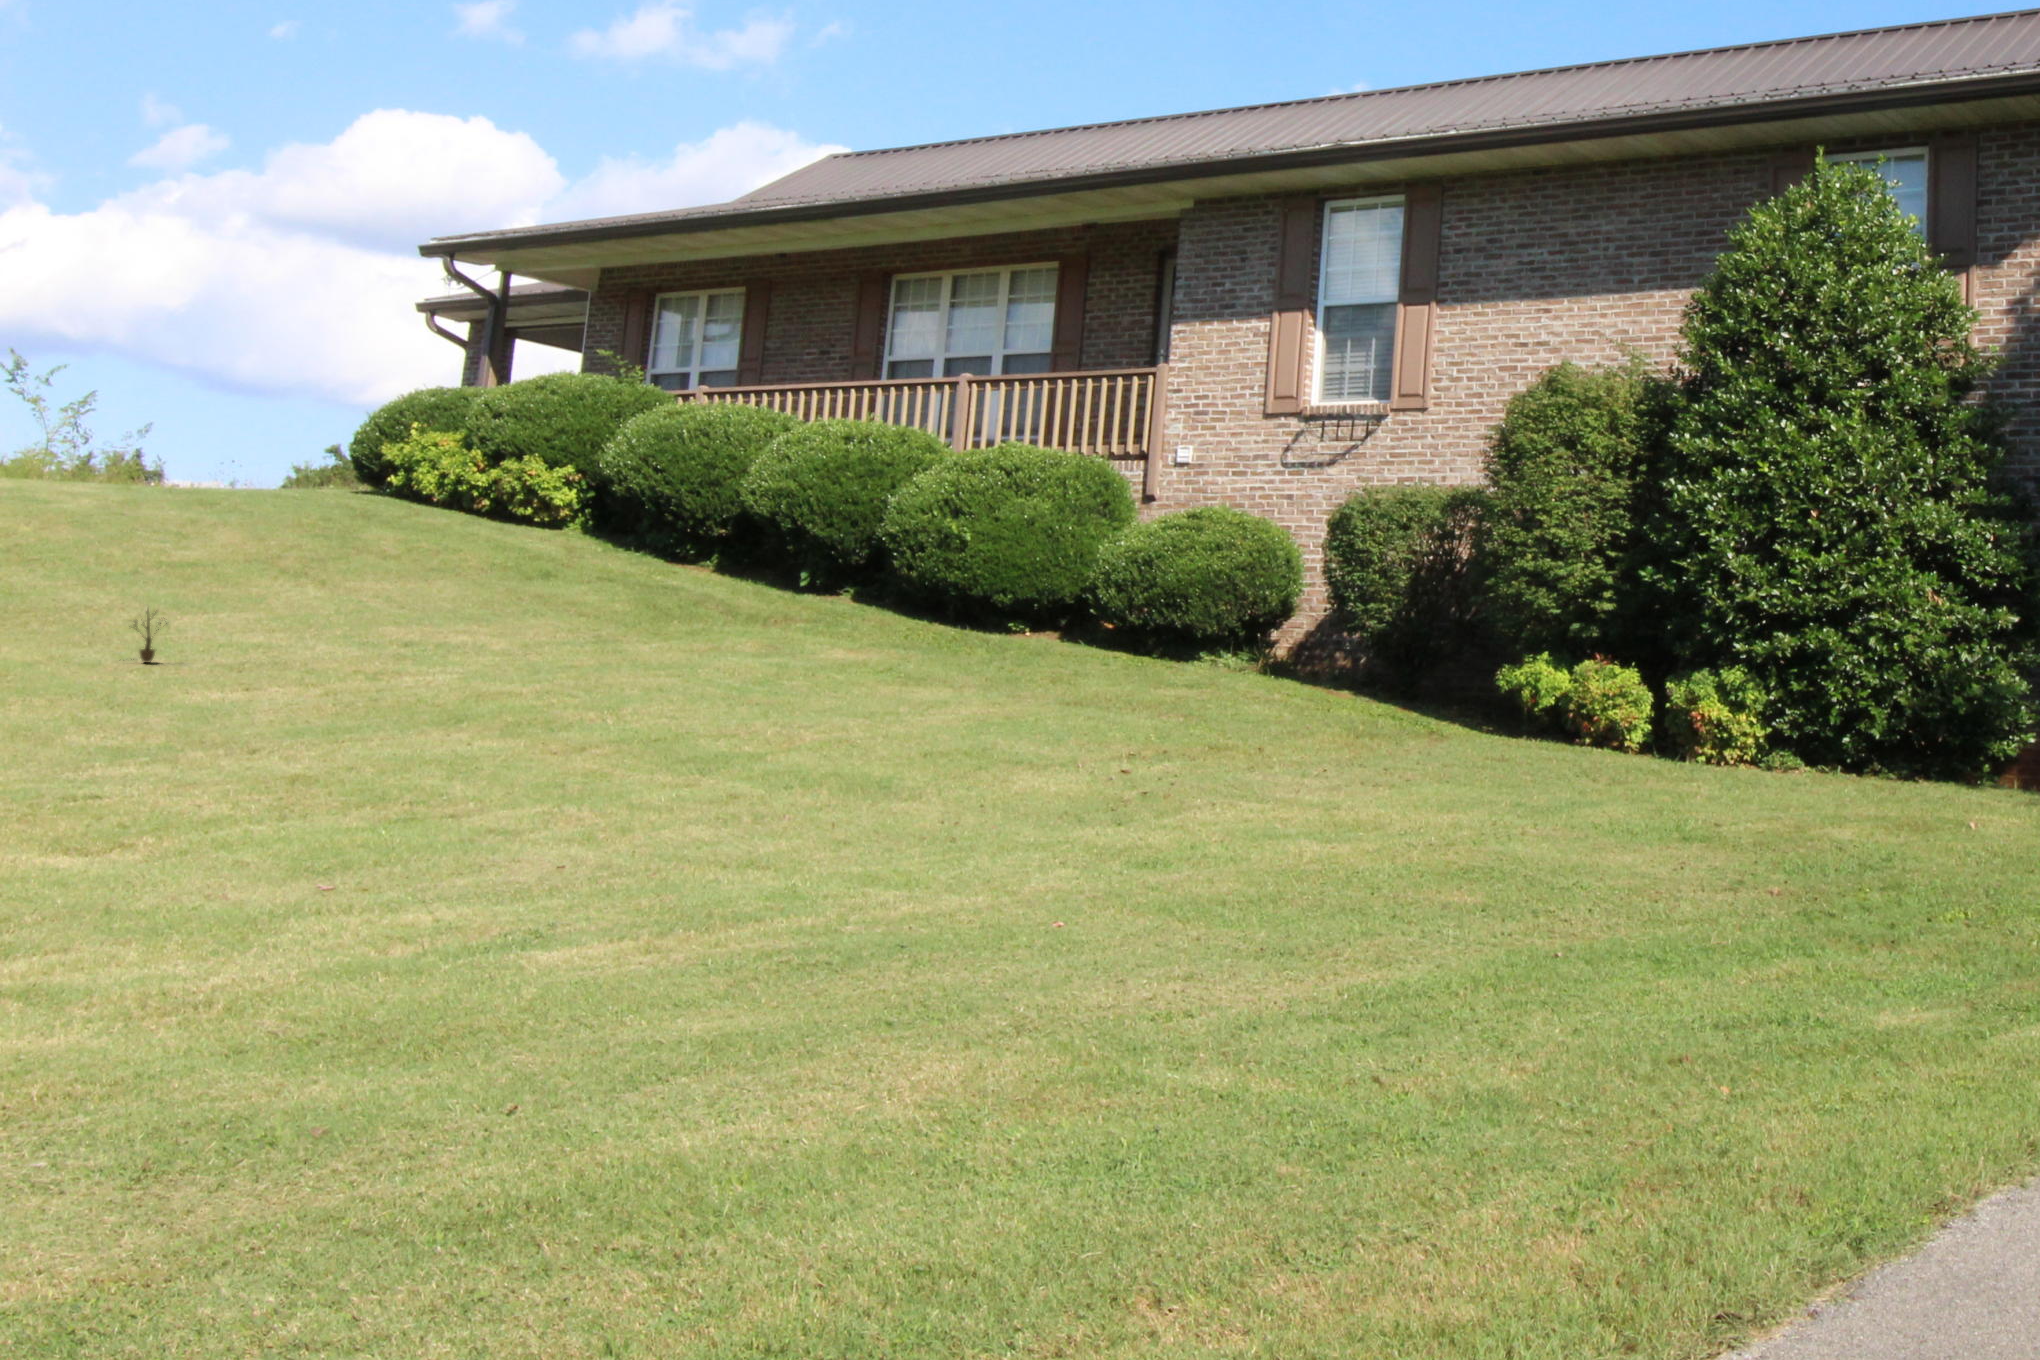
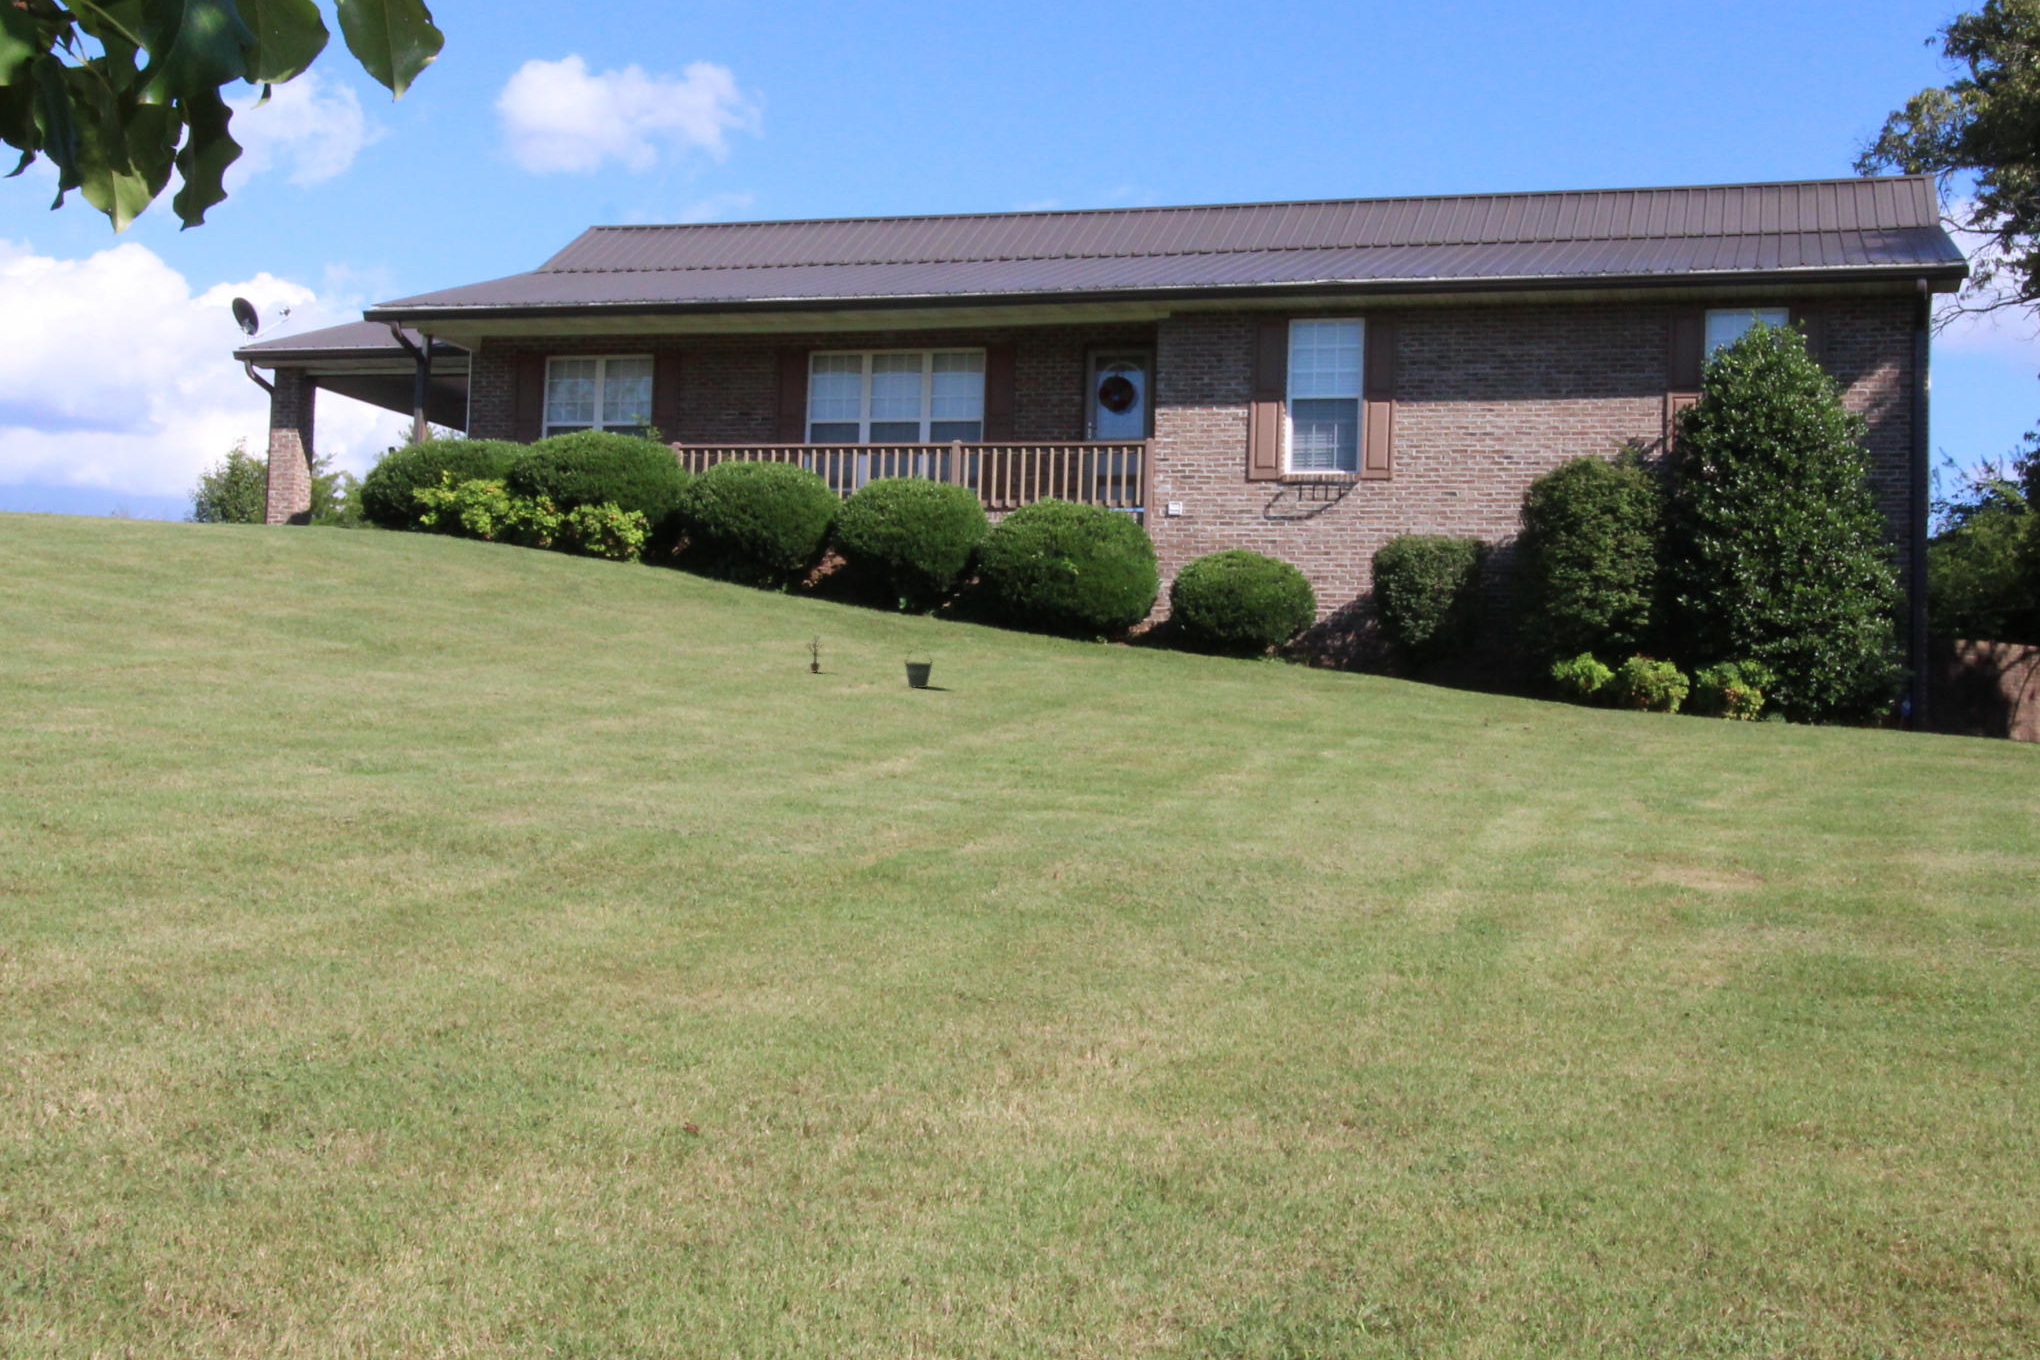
bucket: none [213,630,263,689] -> present [905,661,932,688]

